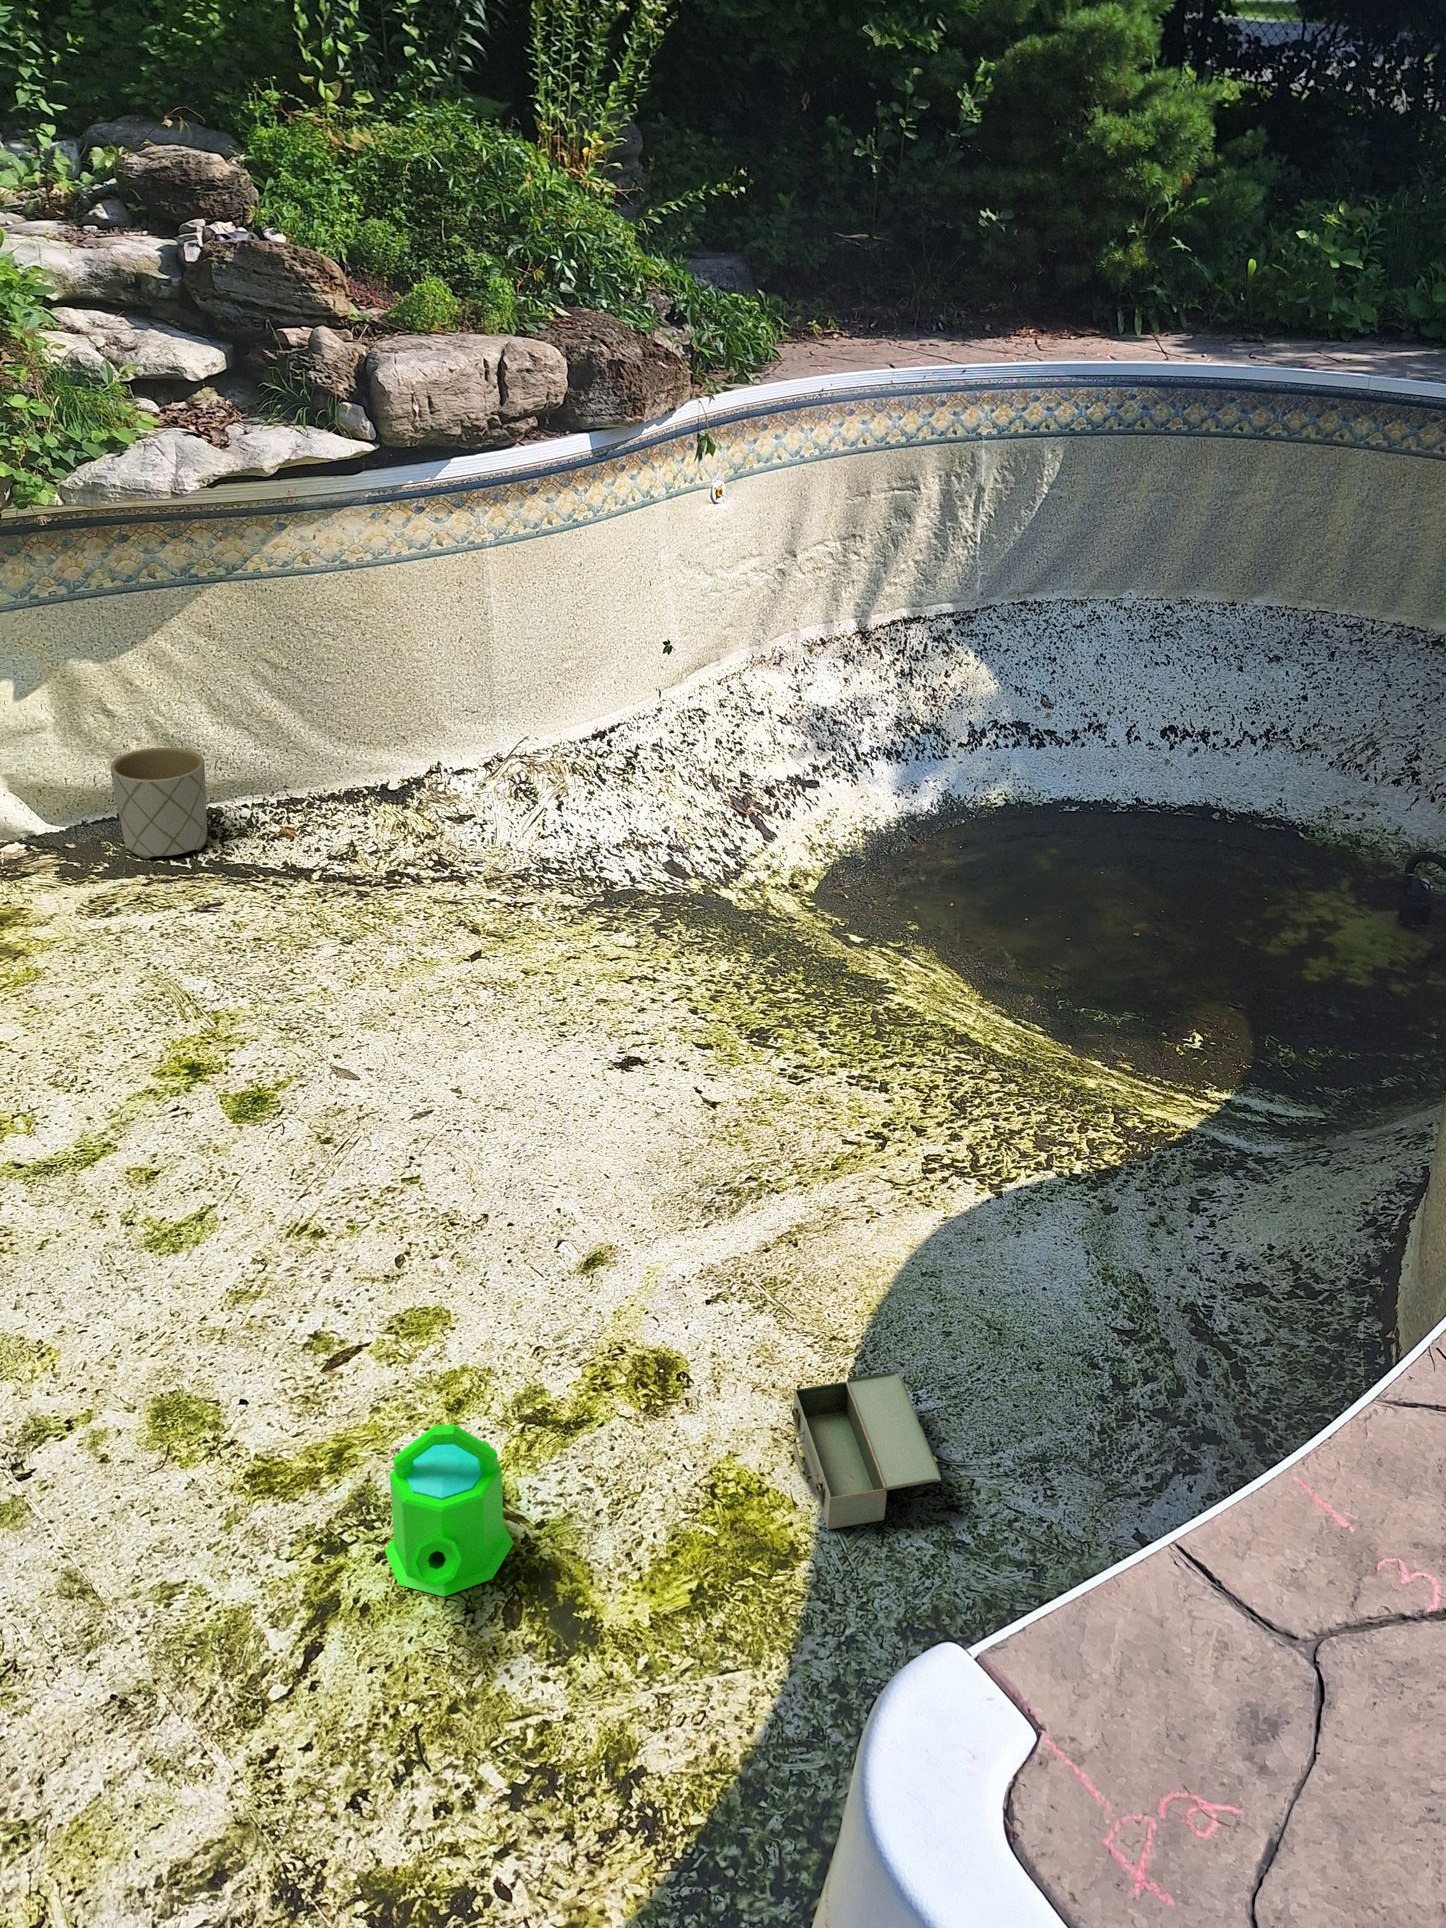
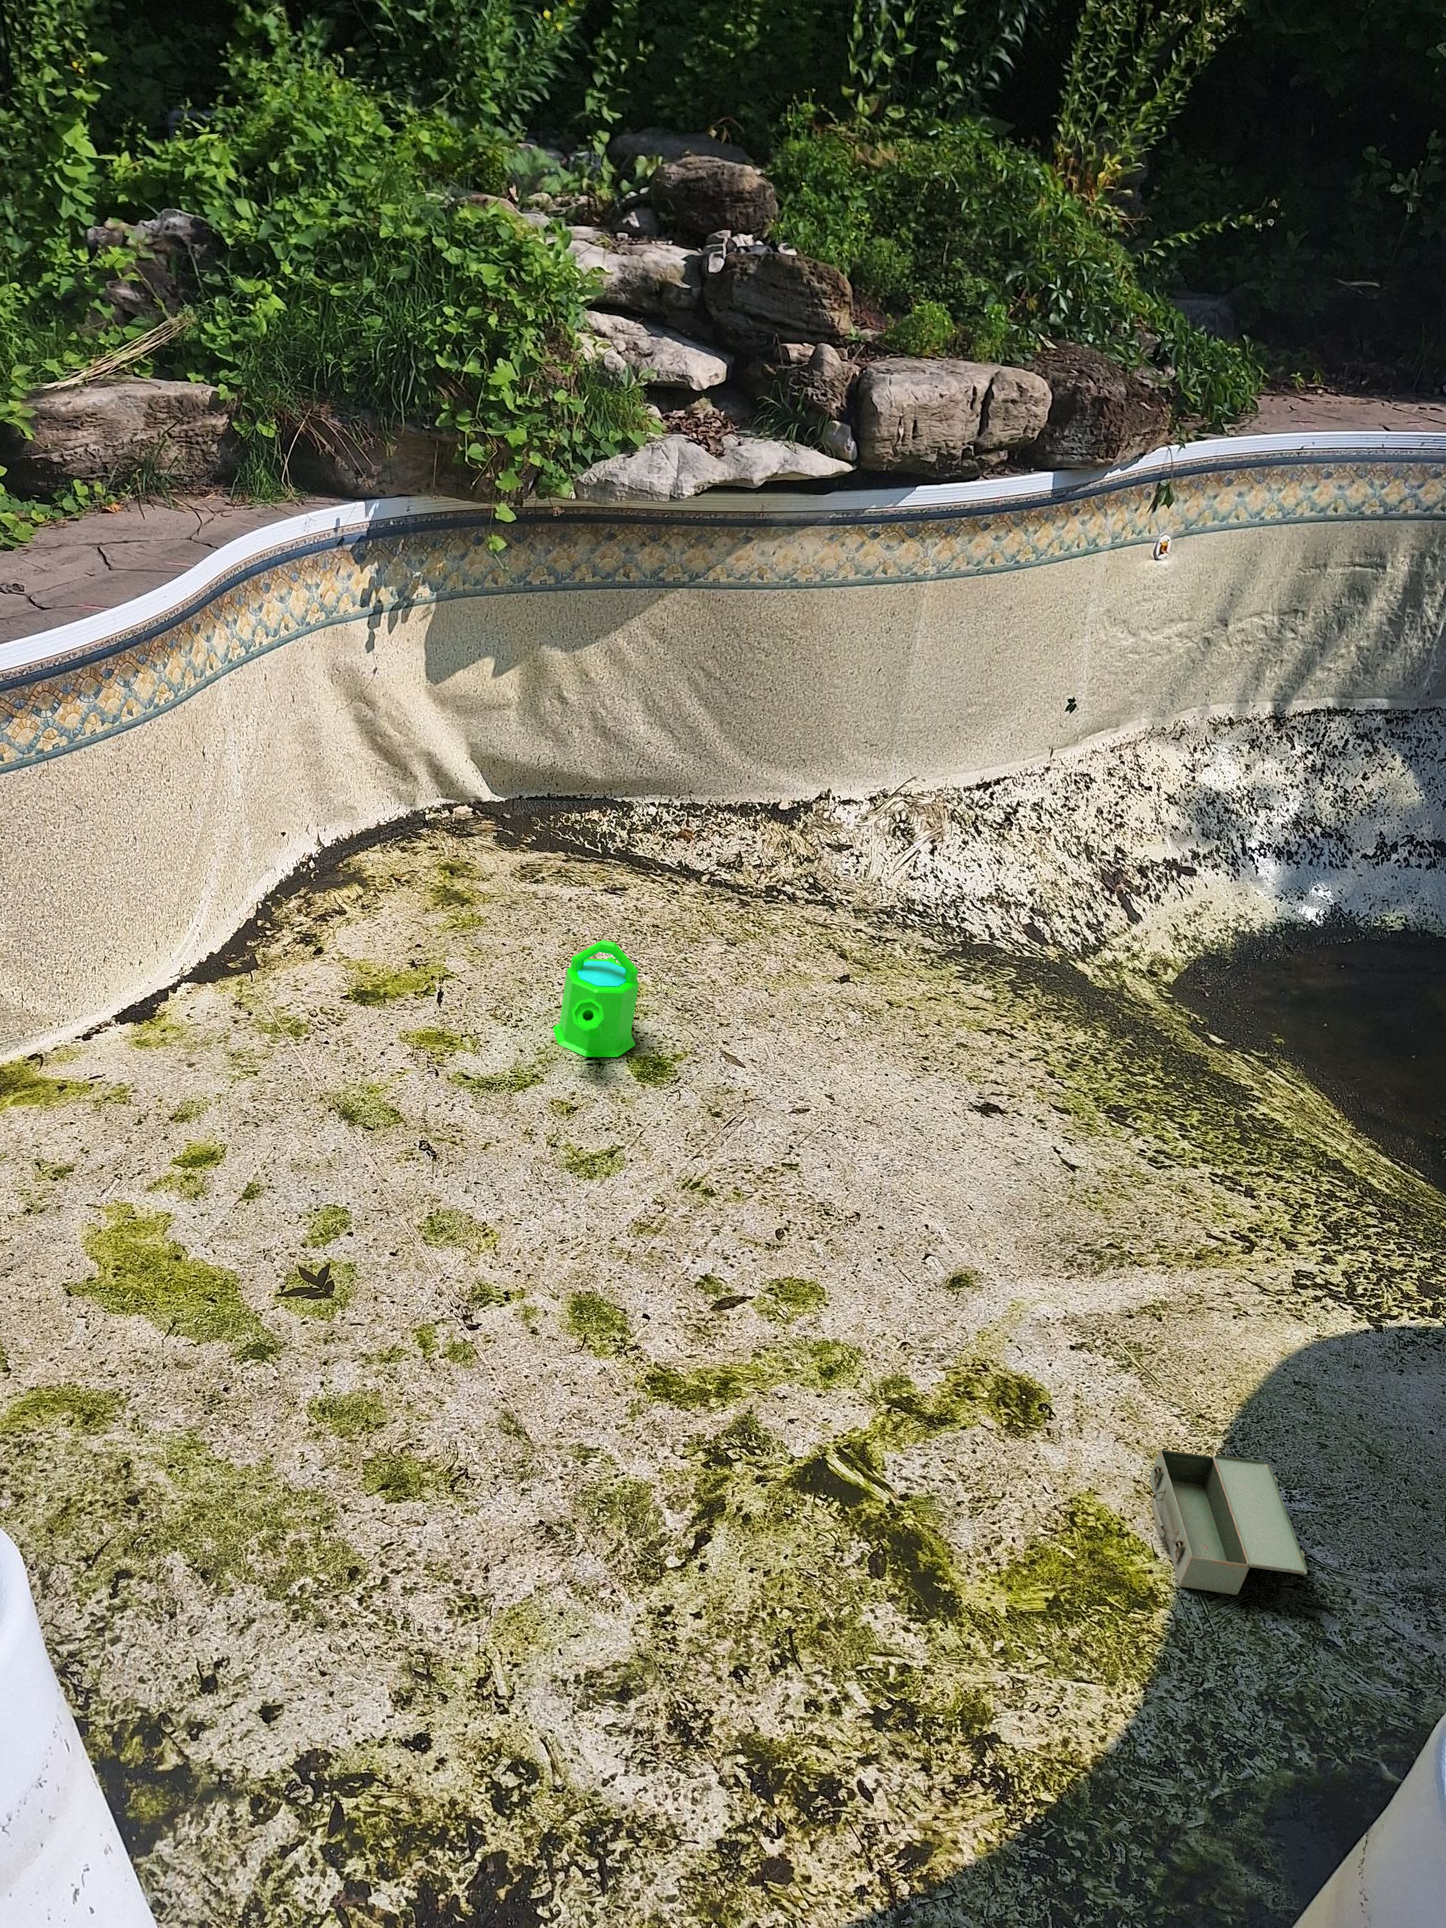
planter: present [110,748,207,859] -> none [548,728,632,831]
watering can: present [385,1424,514,1597] -> present [553,940,639,1057]

